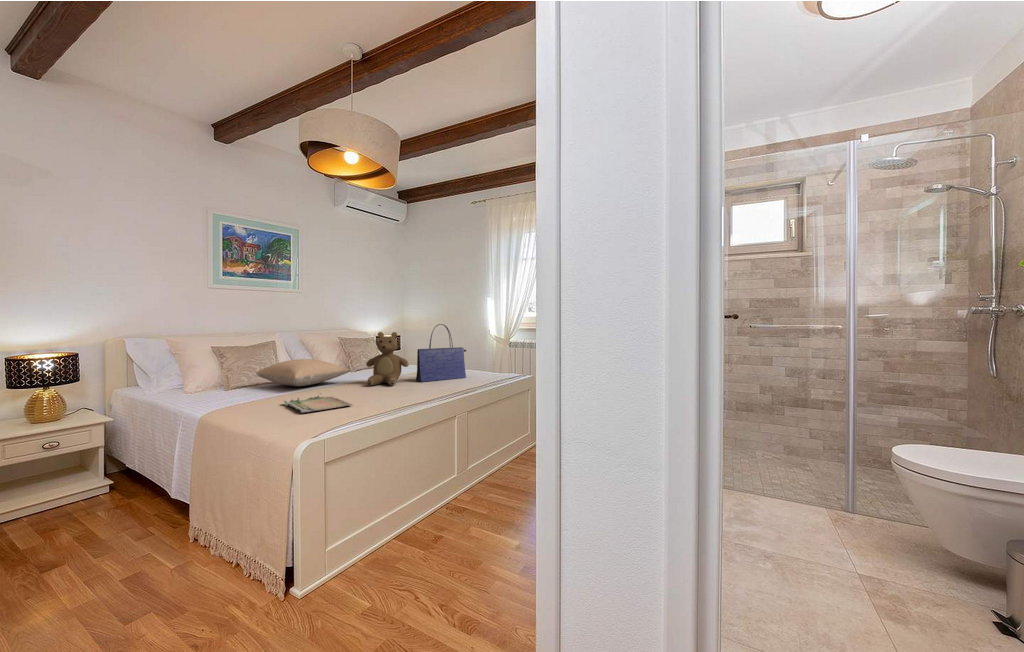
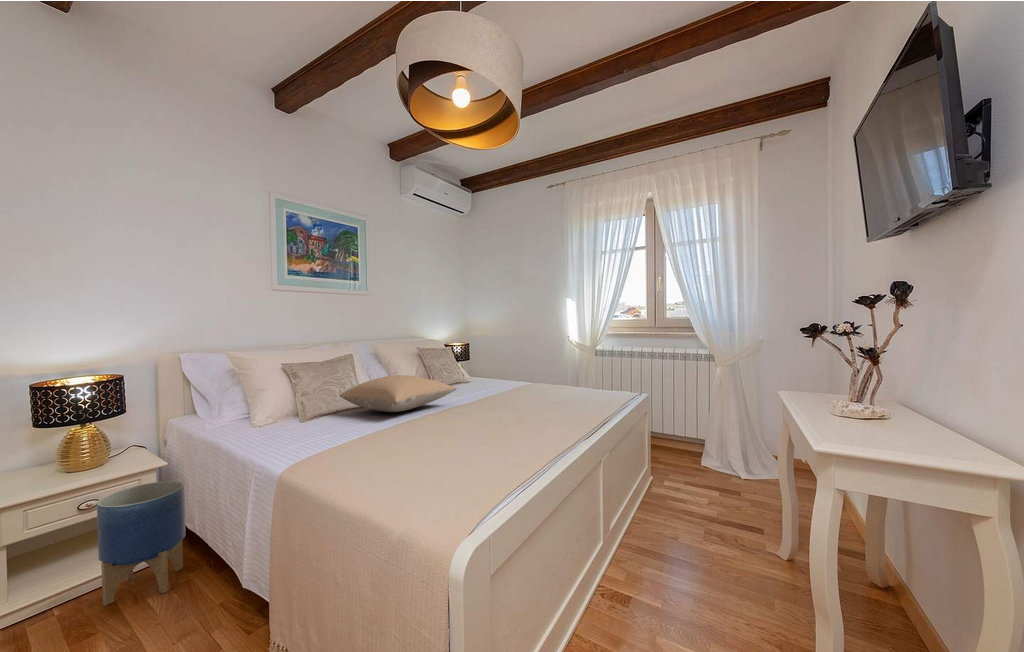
tote bag: present [416,324,466,382] -> none [541,323,603,401]
teddy bear: present [366,332,409,385] -> none [477,335,533,408]
tray: present [284,396,352,413] -> none [394,422,498,458]
planter: none [57,432,127,518] -> present [97,481,186,606]

